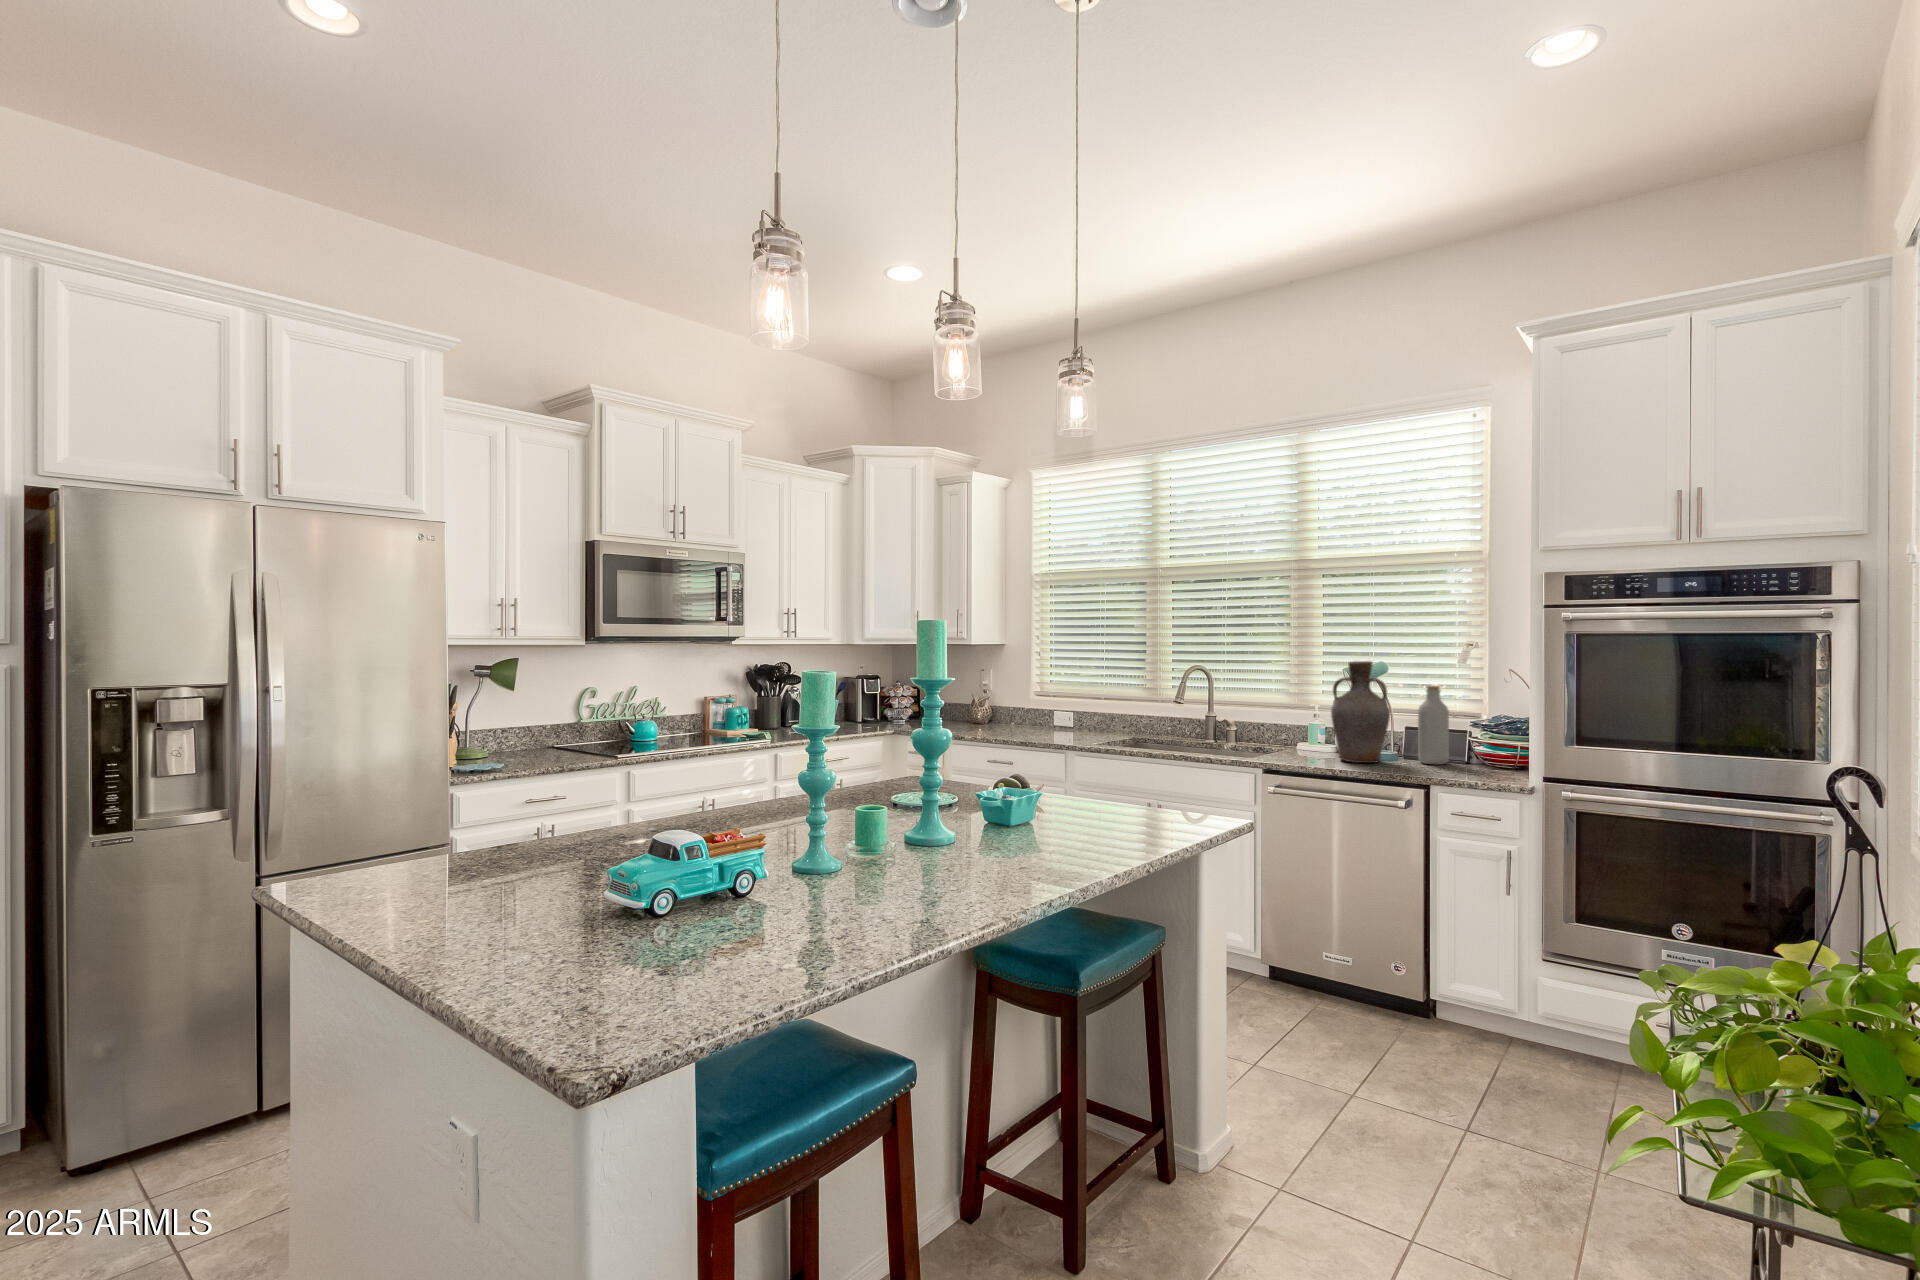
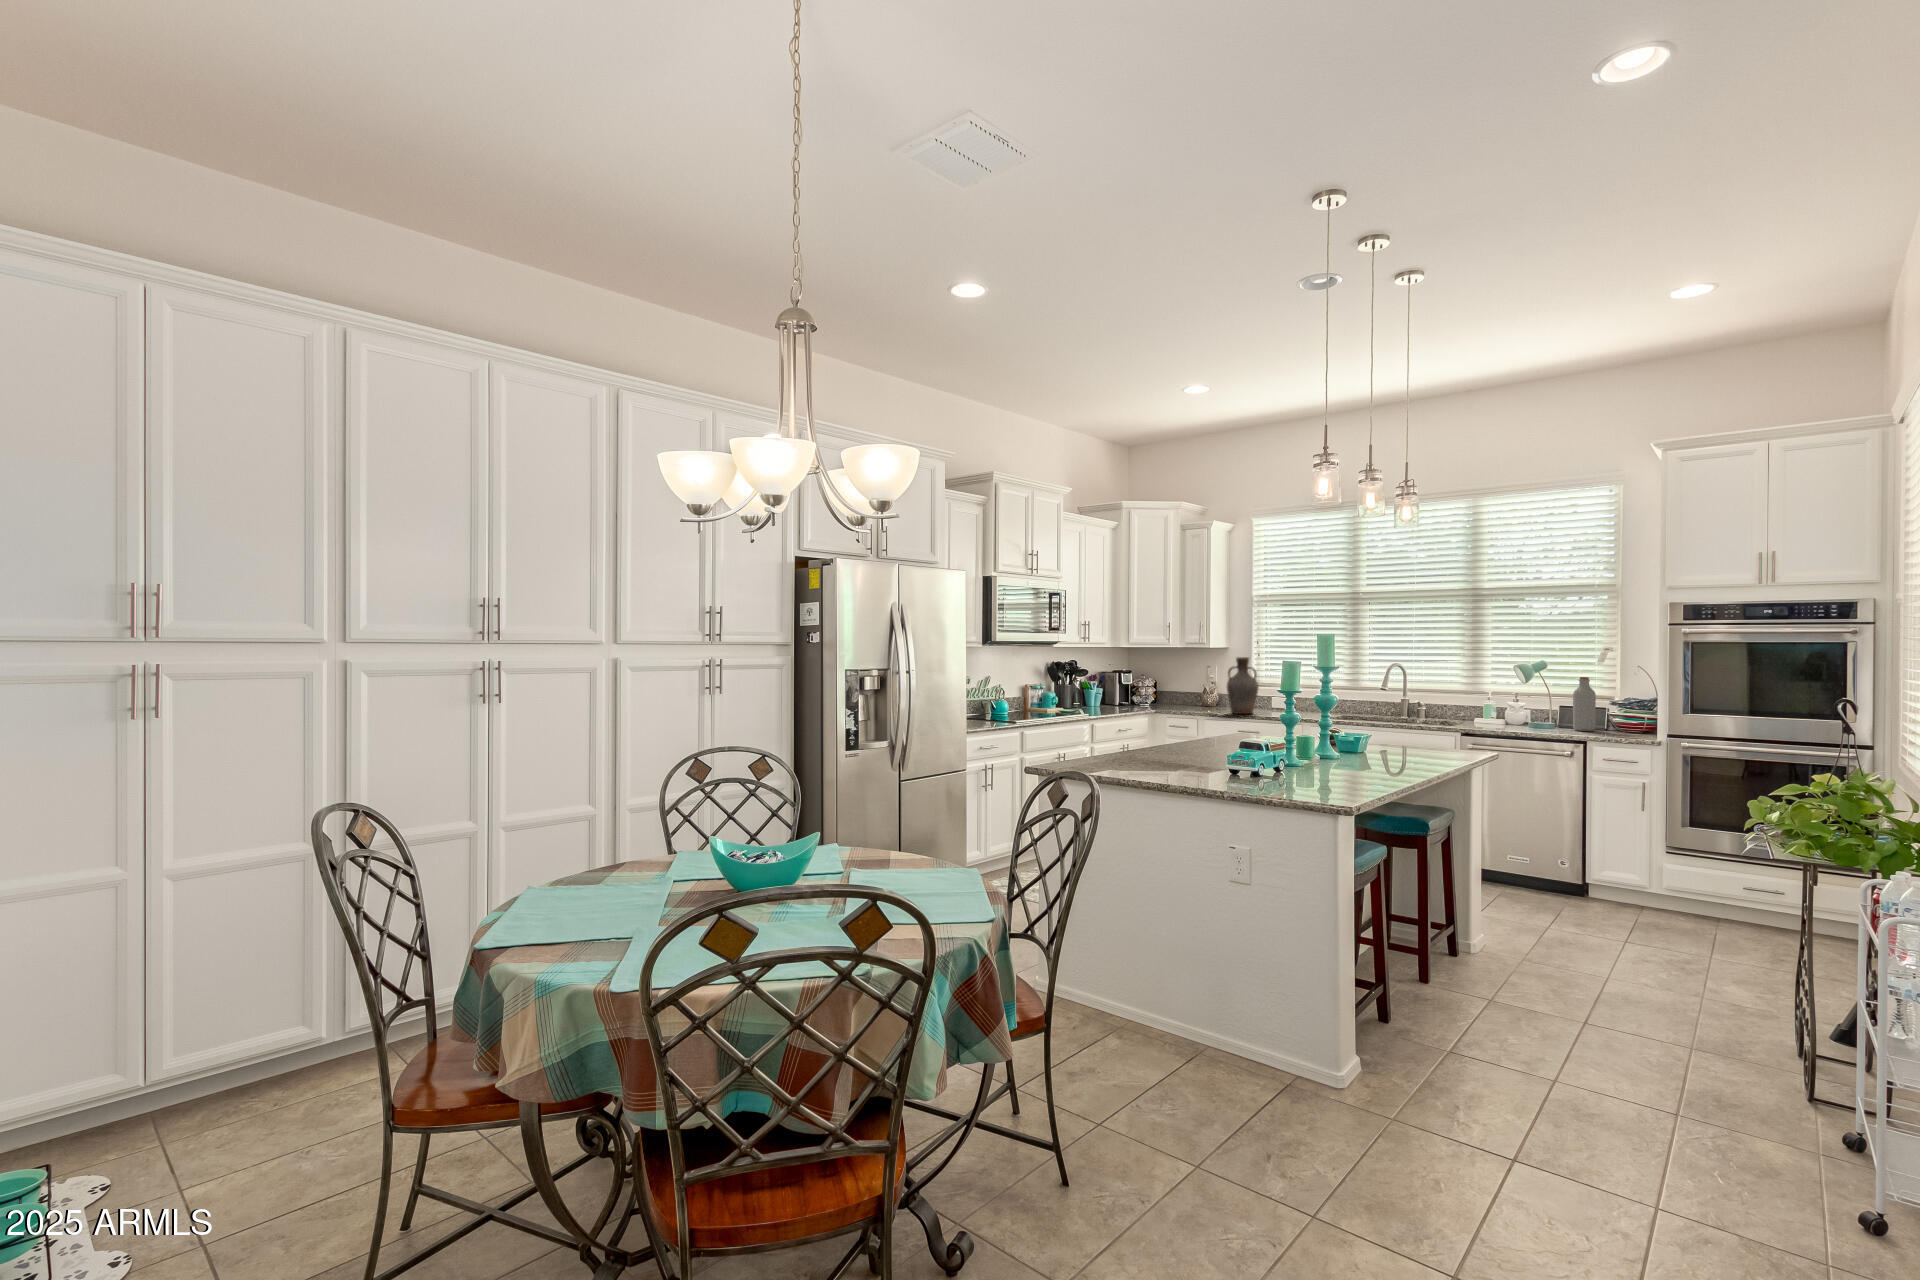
vase: present [1331,661,1390,763] -> present [1227,657,1259,714]

